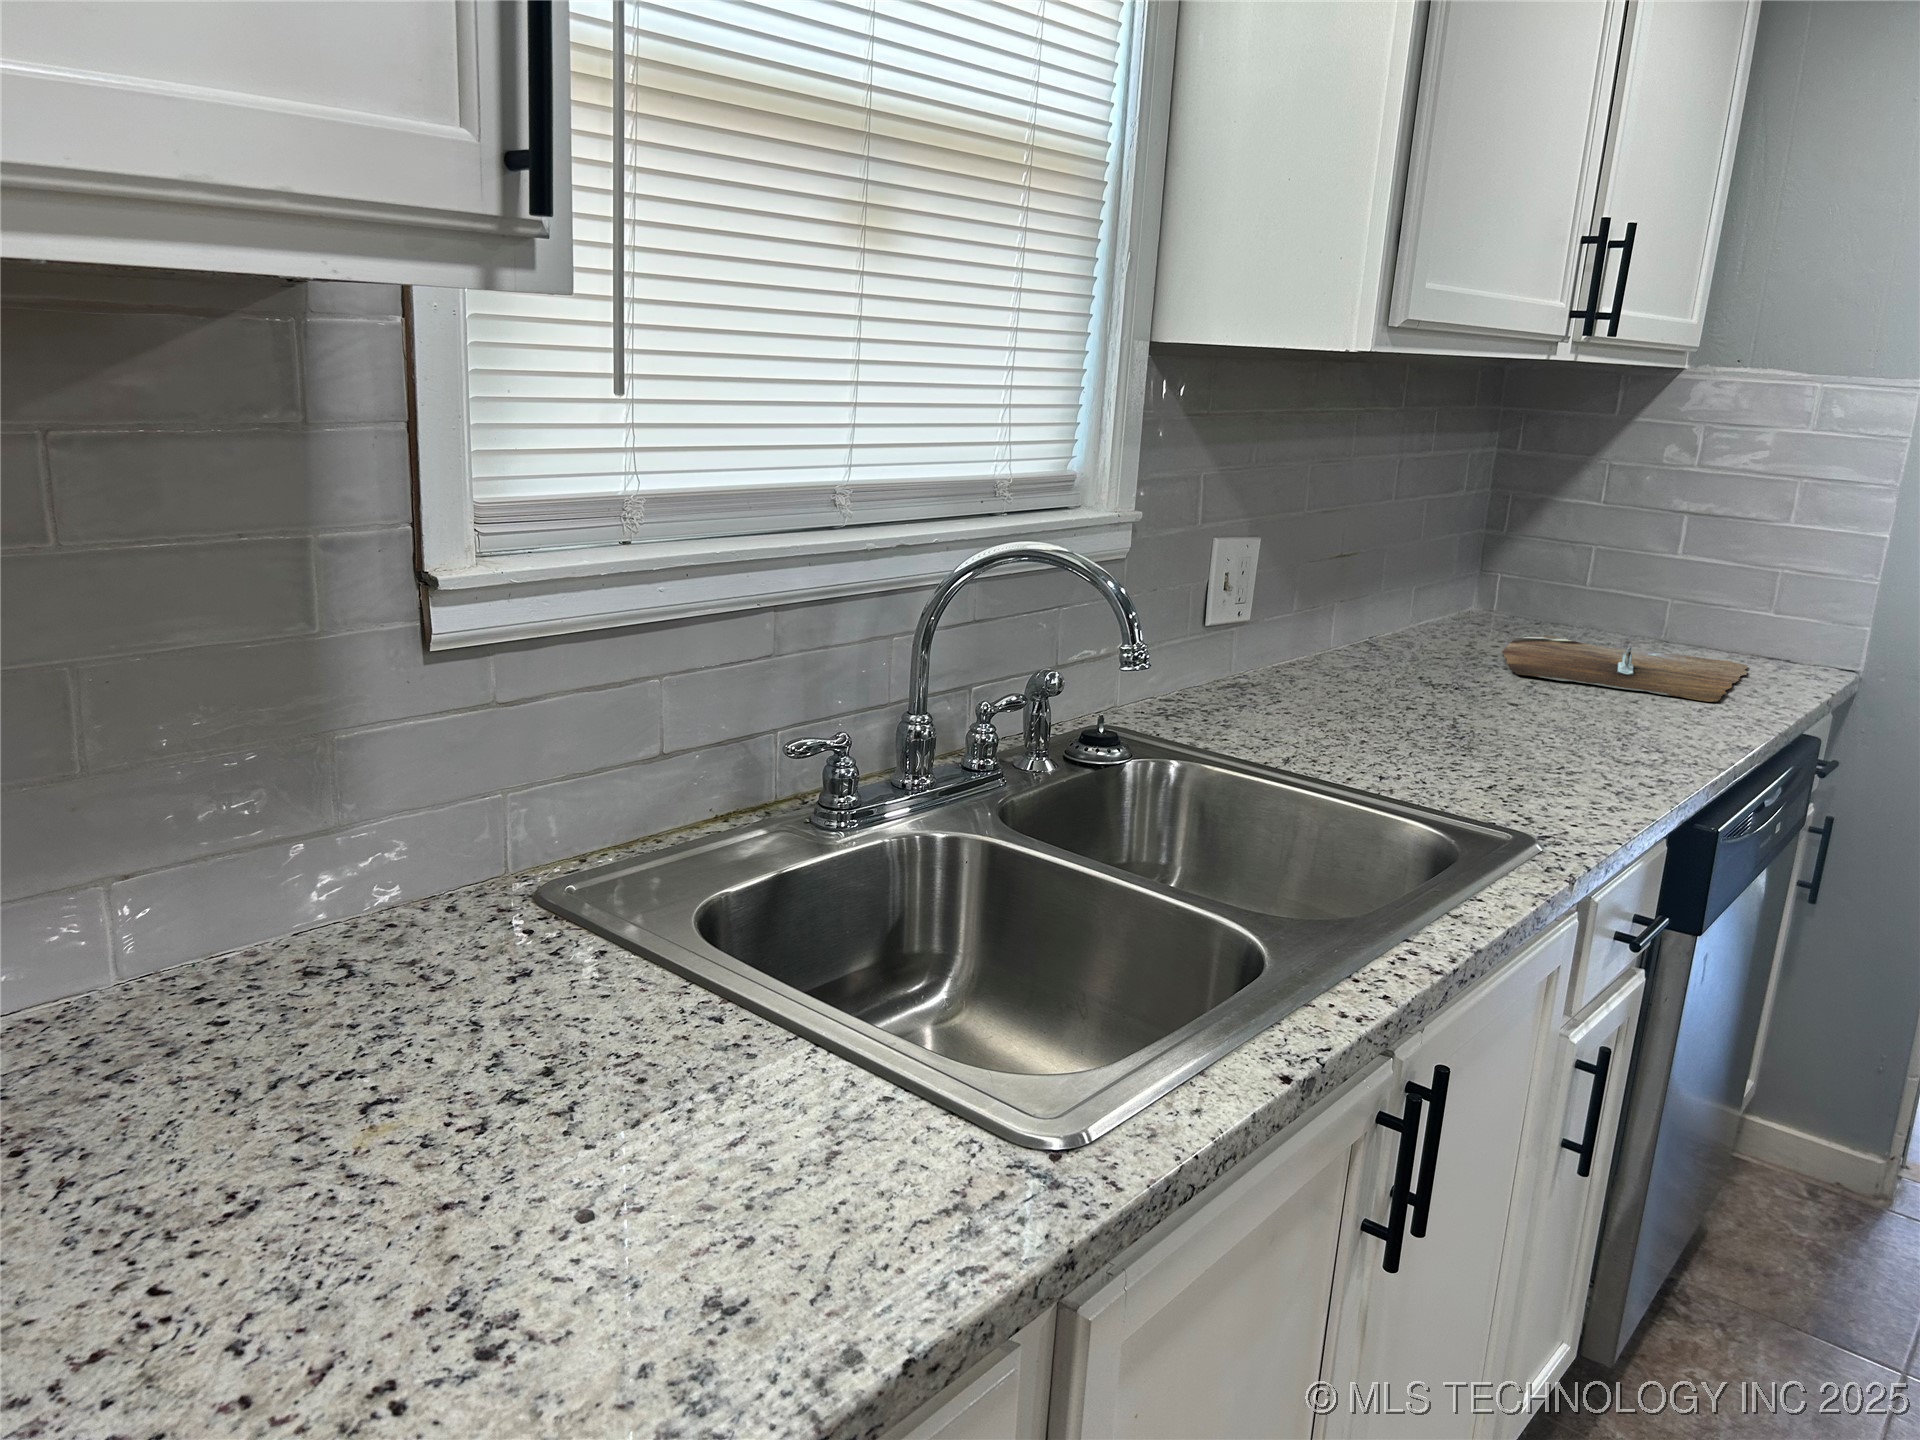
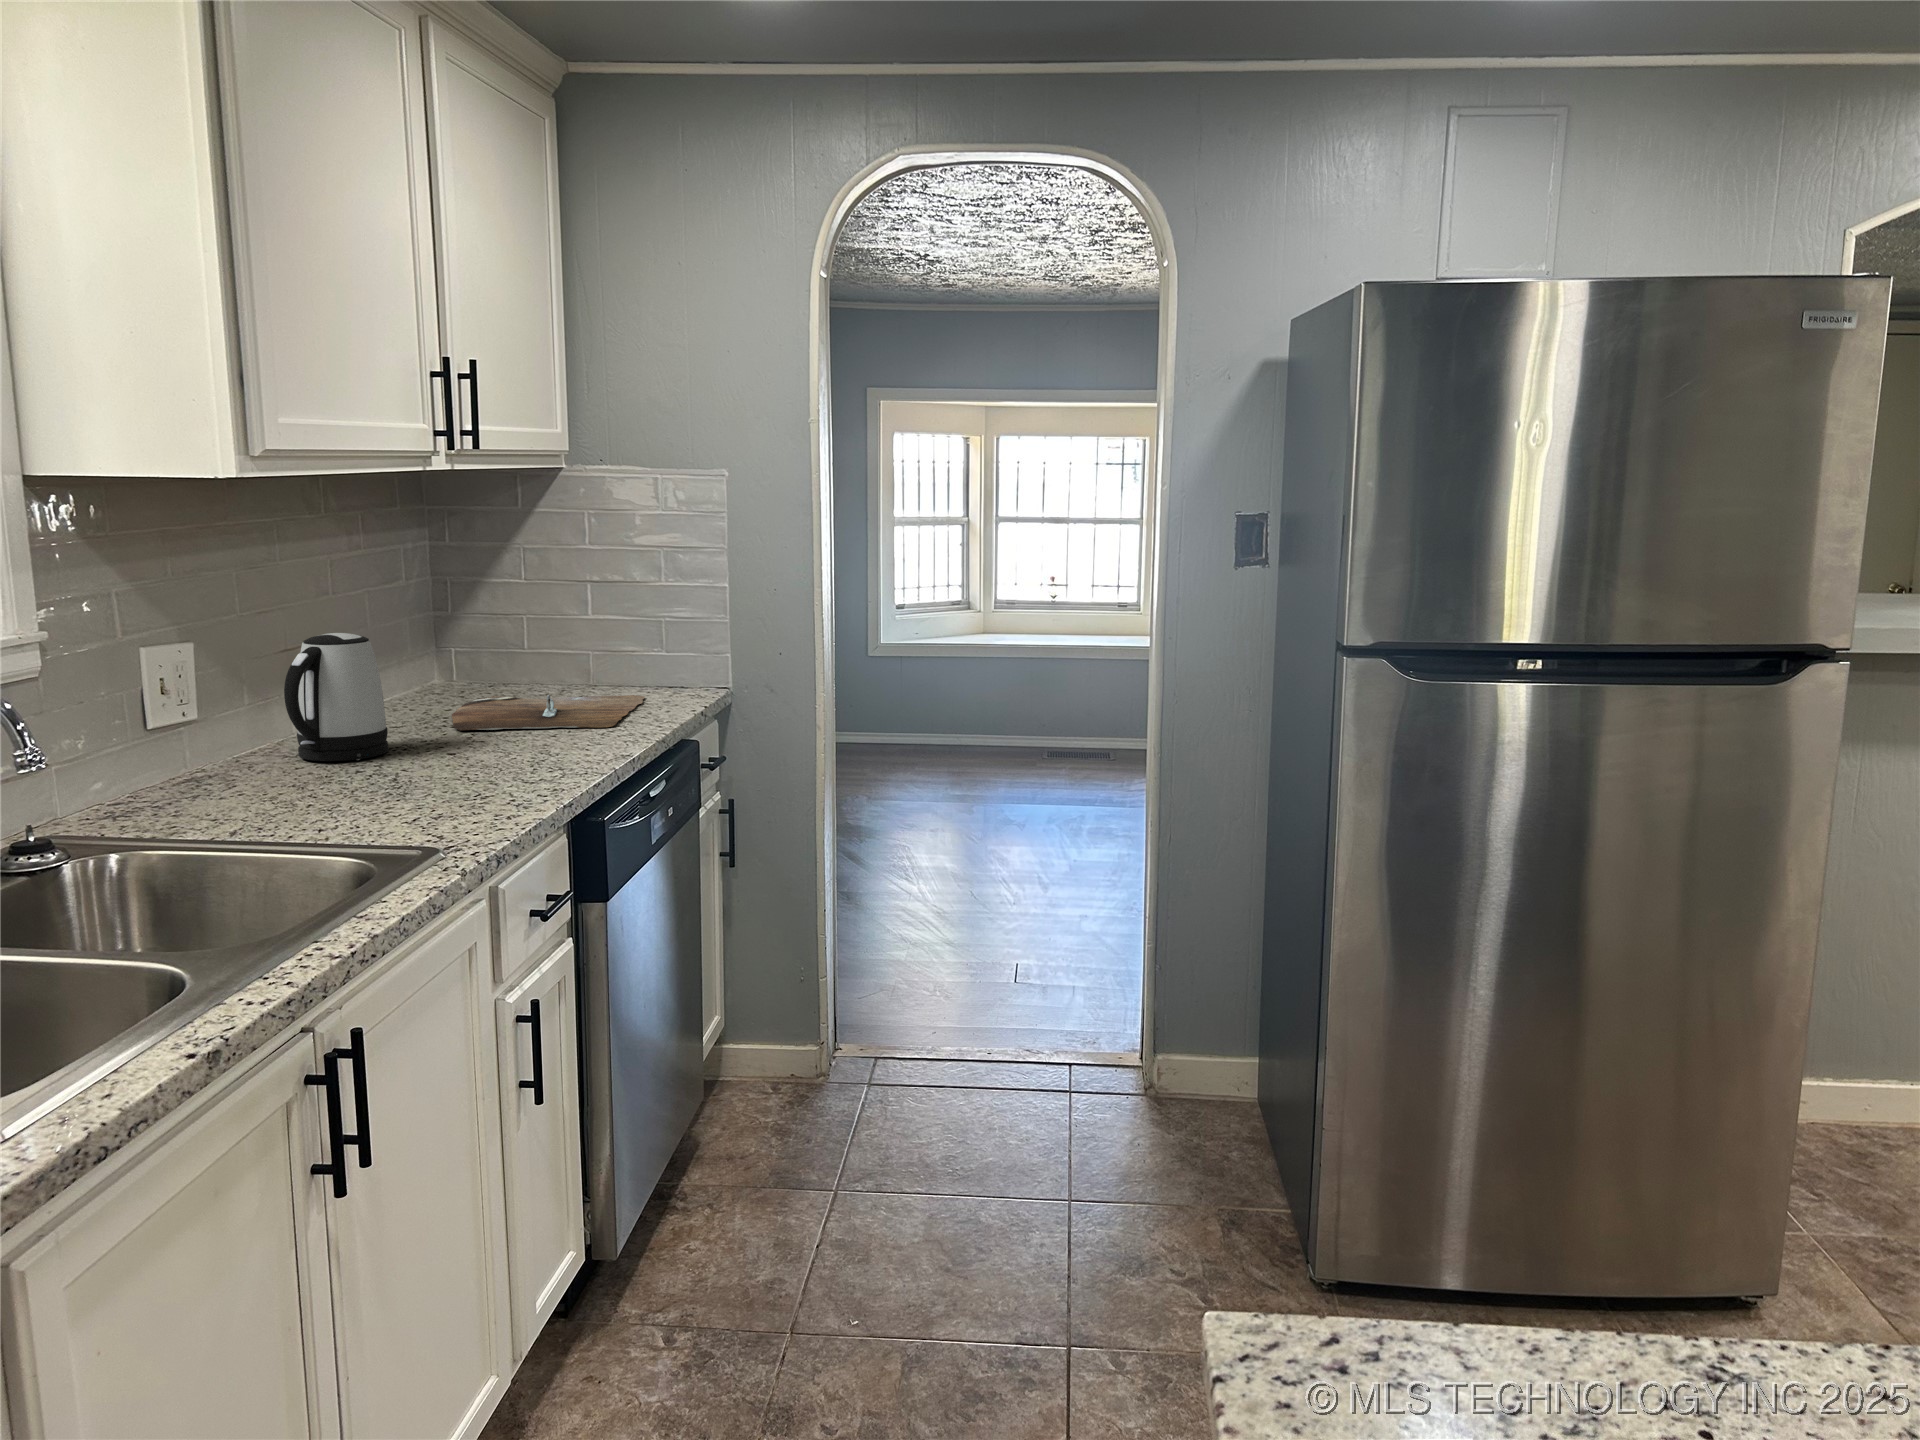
kettle: none [1341,543,1446,693] -> present [284,633,389,761]

